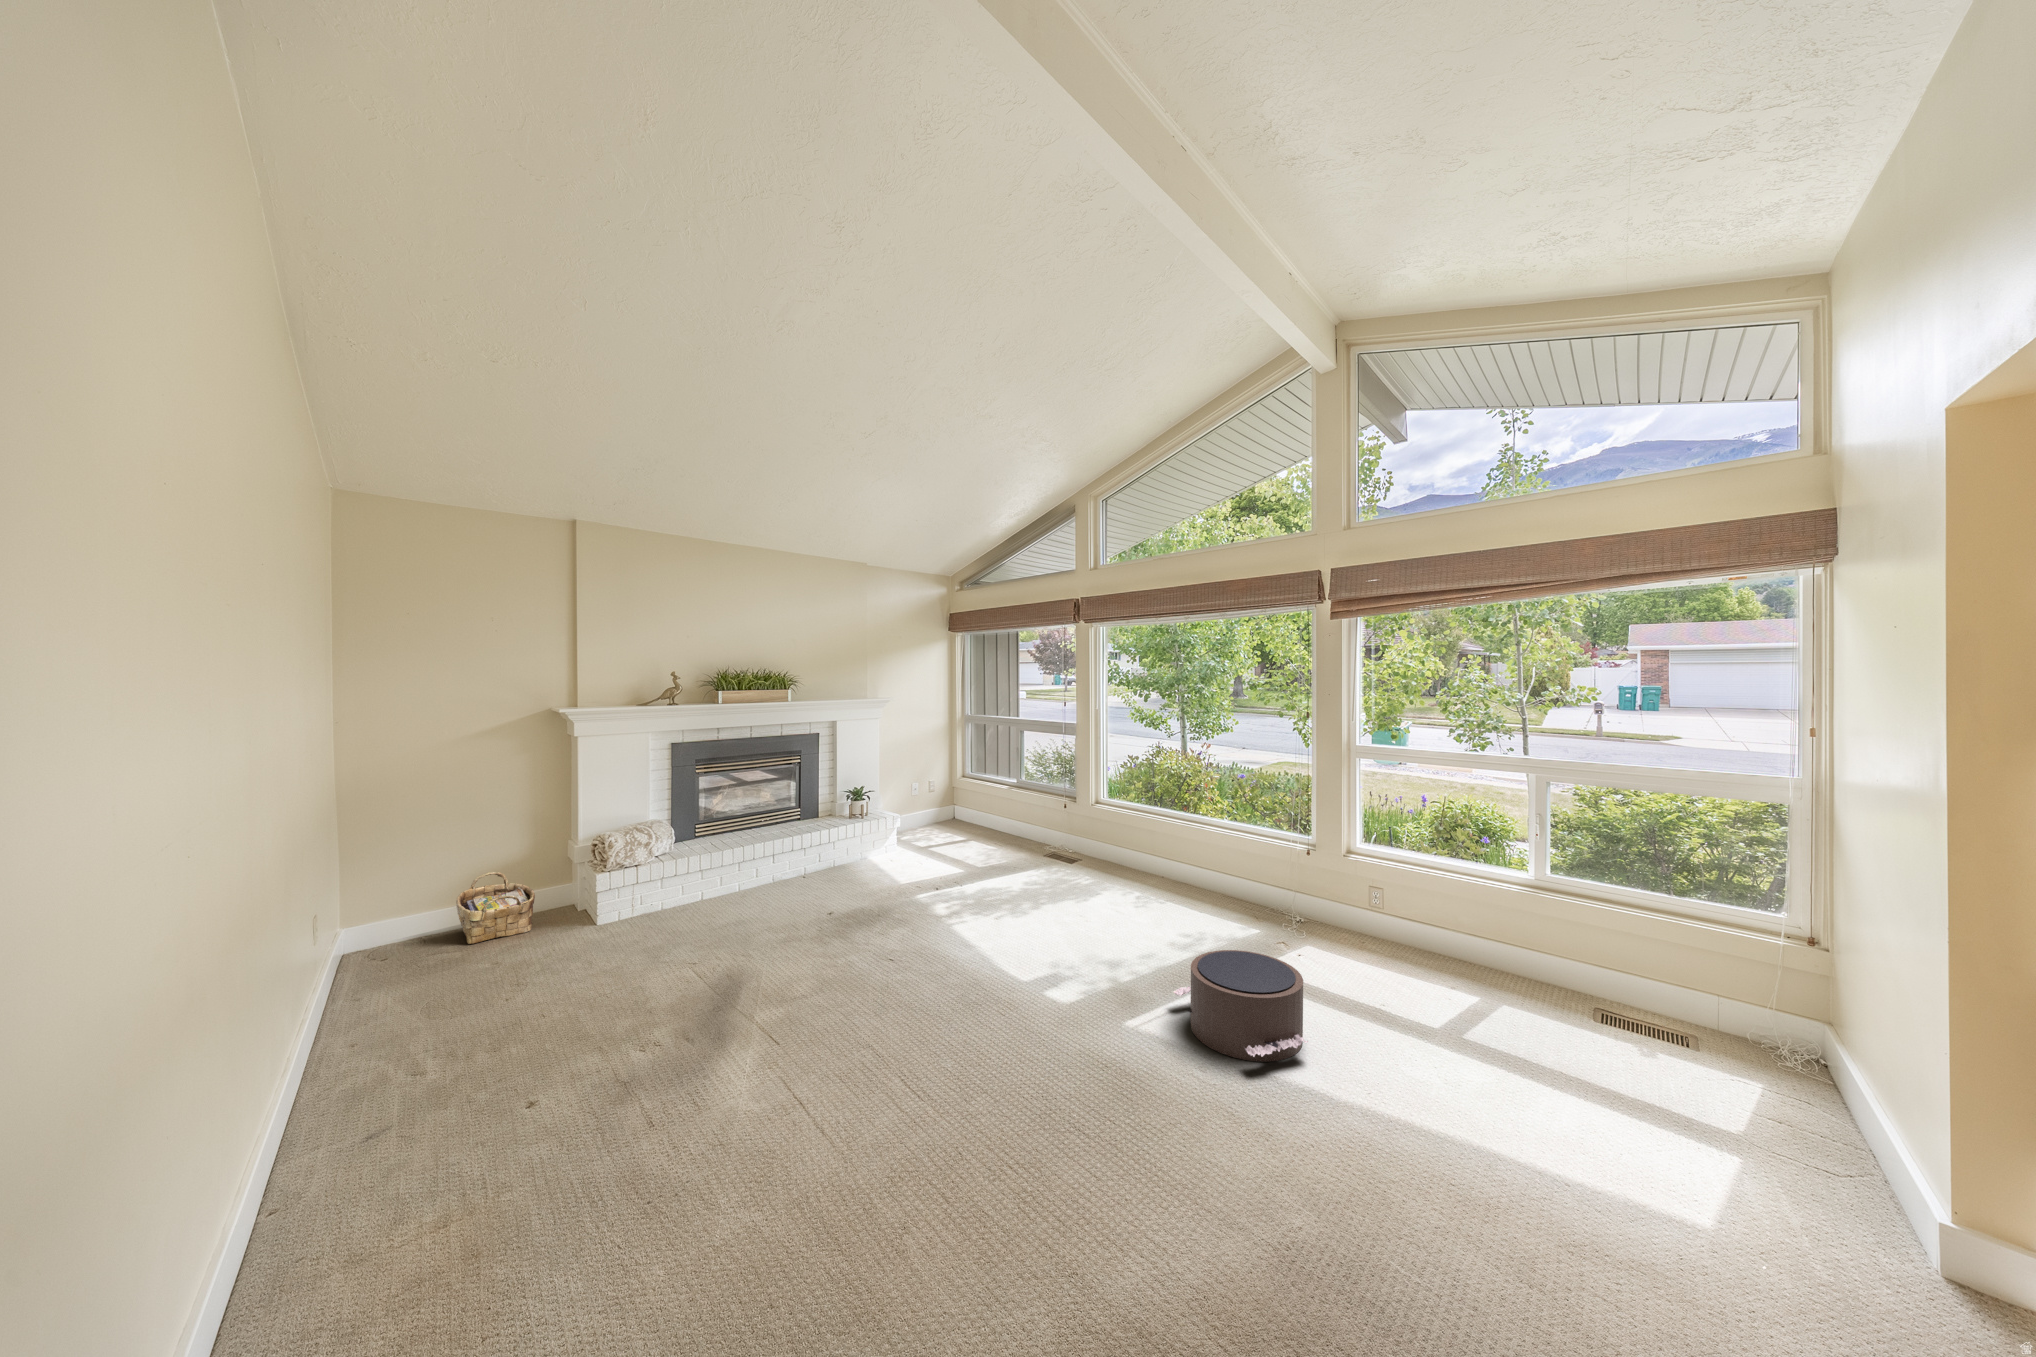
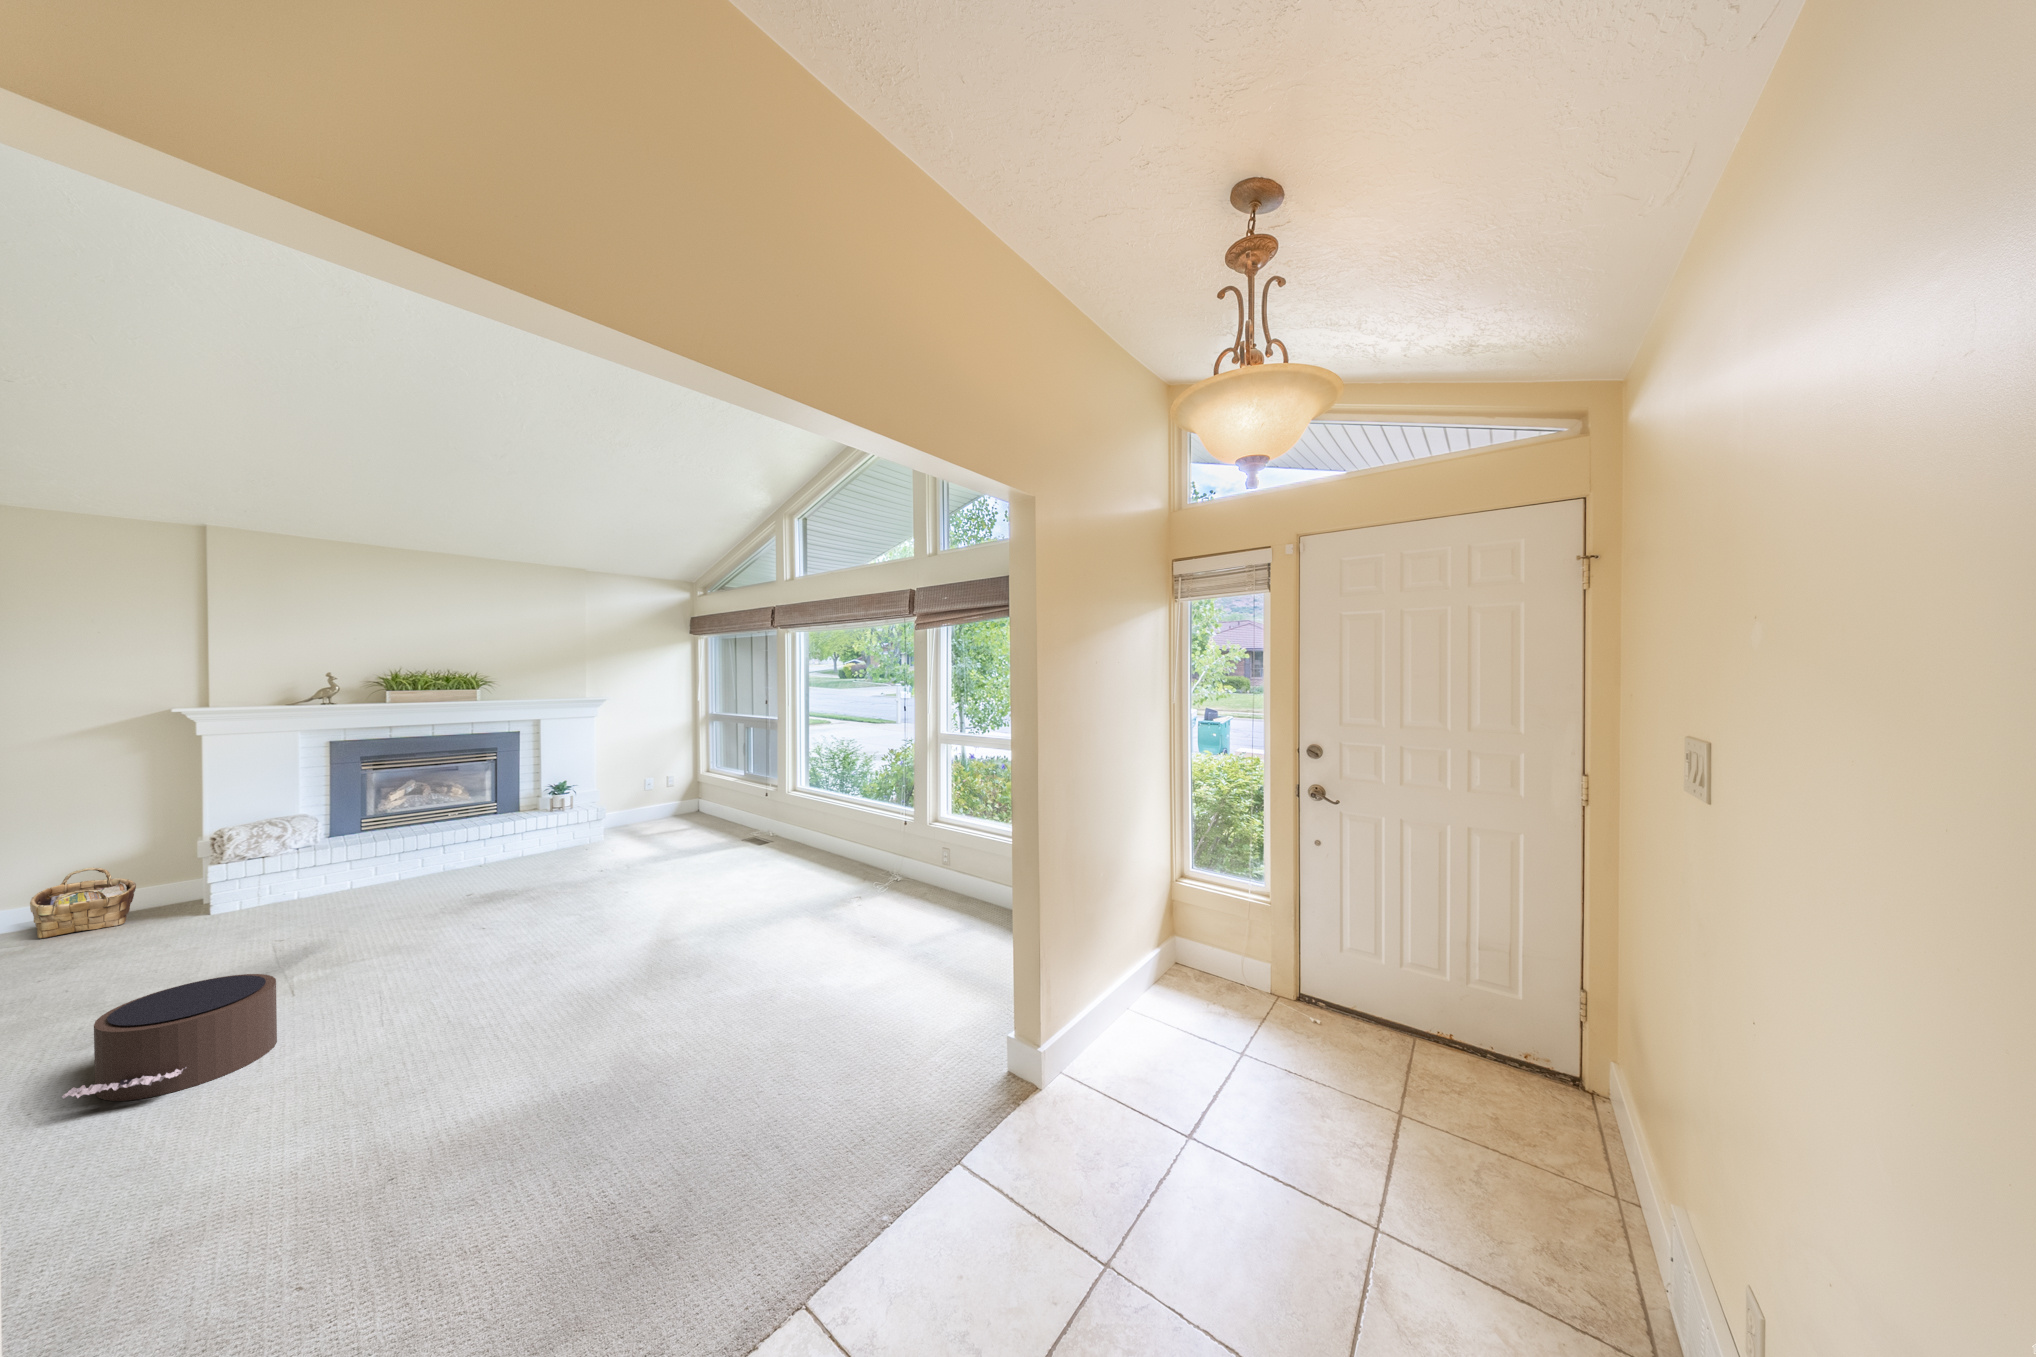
pouf: present [1173,950,1308,1062] -> present [62,974,277,1101]

